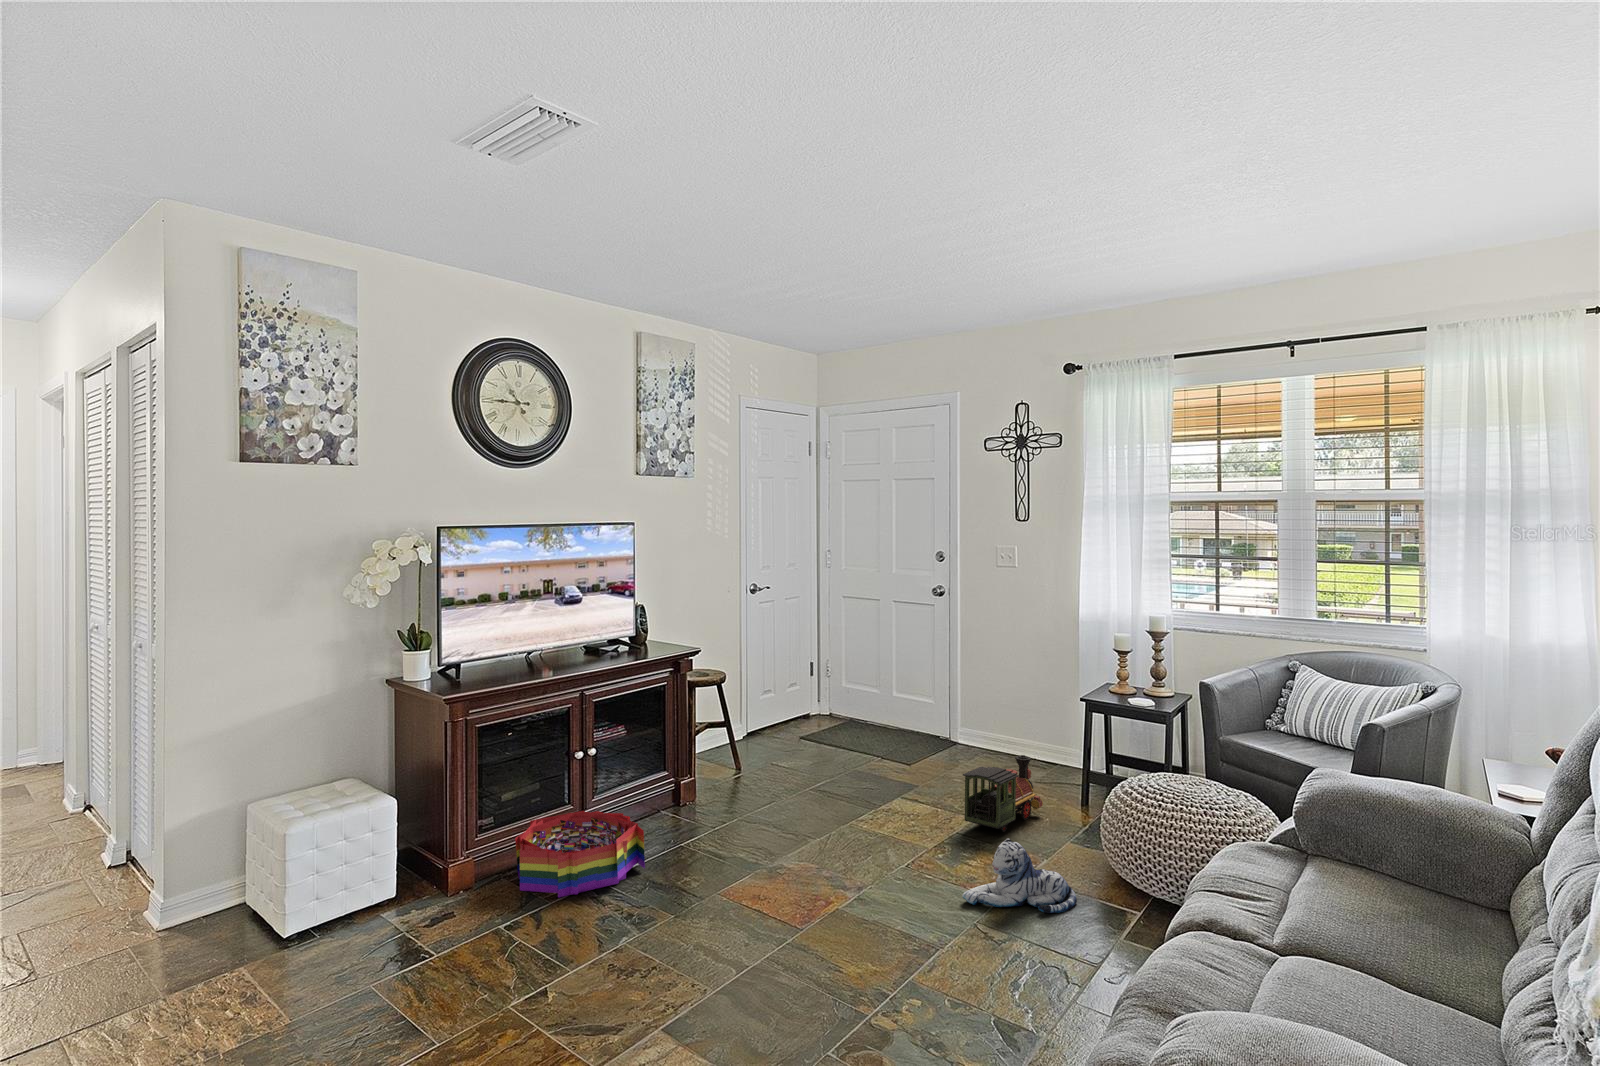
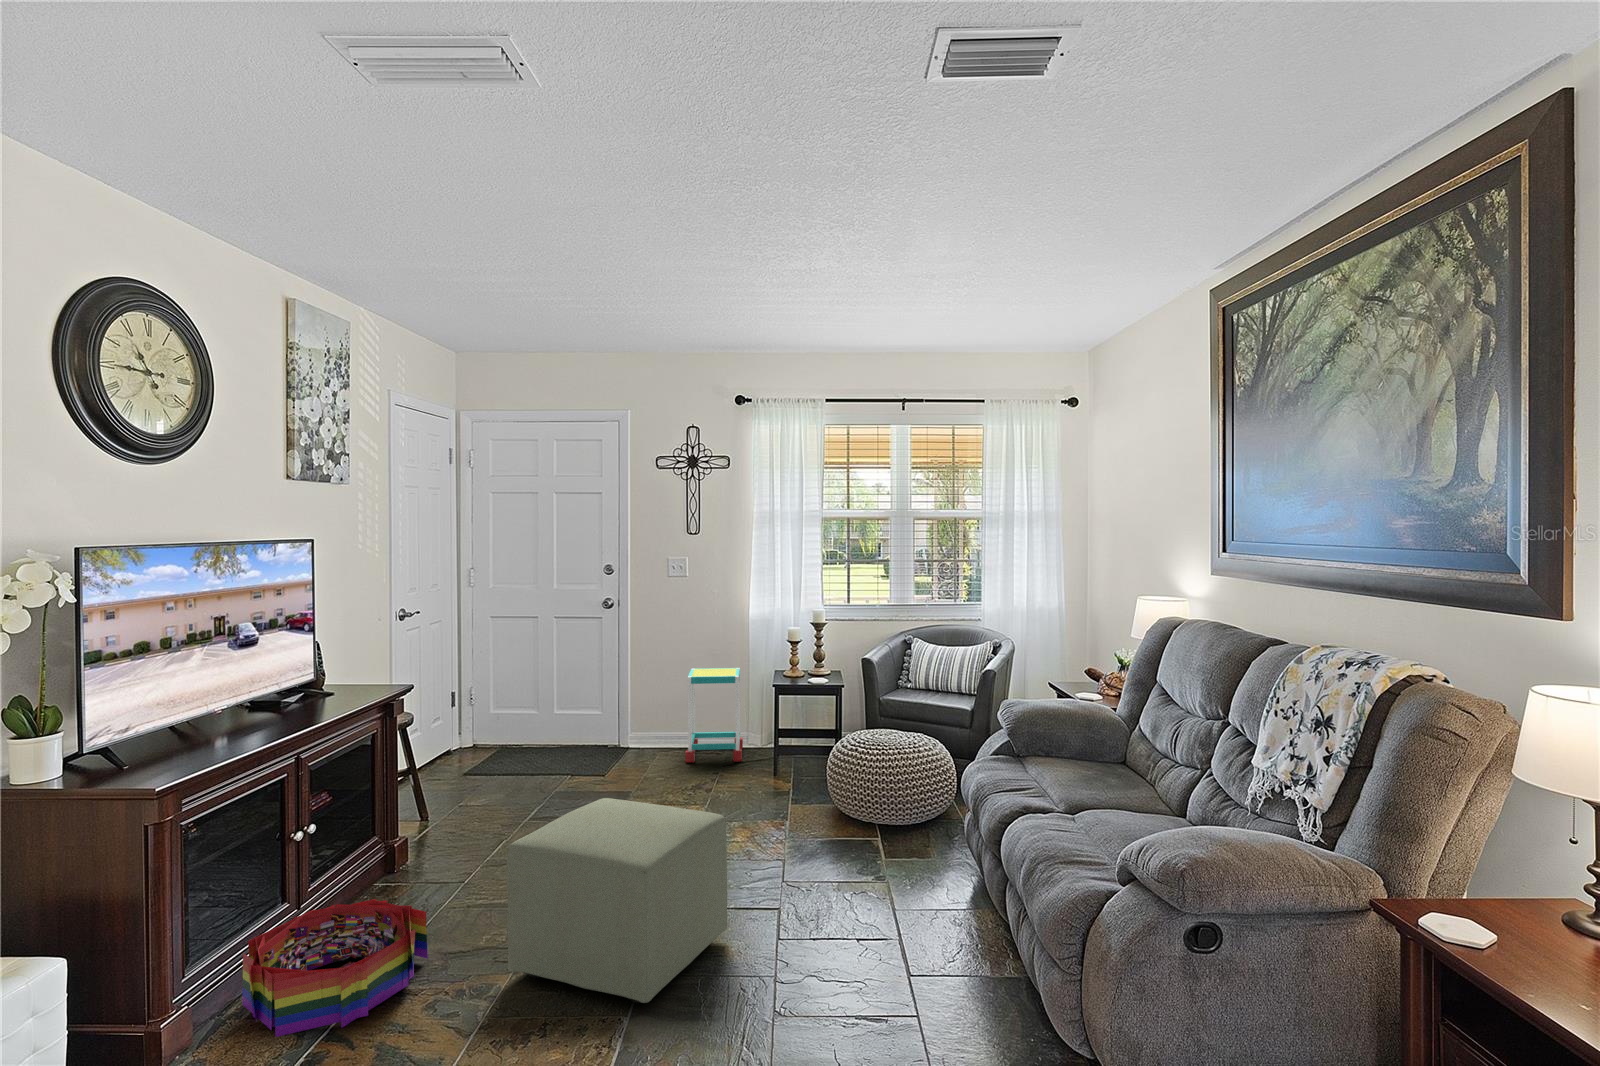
side table: none [1002,669,1078,774] -> present [685,668,743,763]
toy train: present [963,755,1043,832] -> none [713,748,765,823]
ottoman: none [681,768,873,946] -> present [507,798,727,1003]
plush toy: present [962,839,1077,913] -> none [783,825,871,895]

